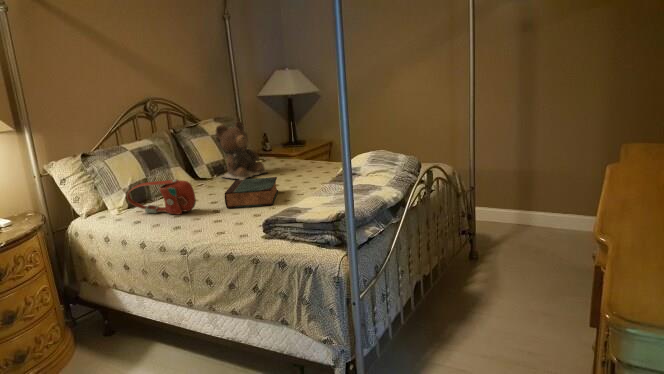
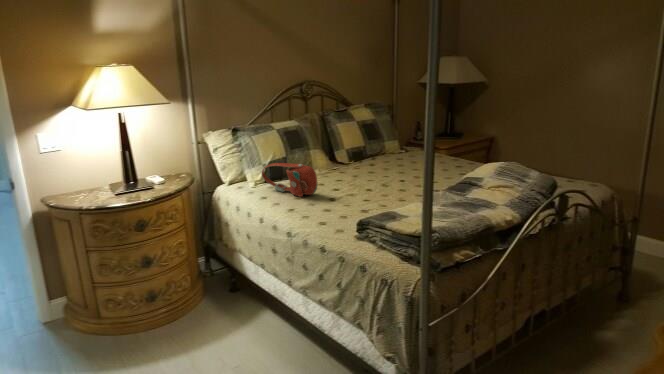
teddy bear: present [216,121,267,179] -> none [357,110,404,170]
book: present [225,177,278,208] -> none [343,171,402,203]

